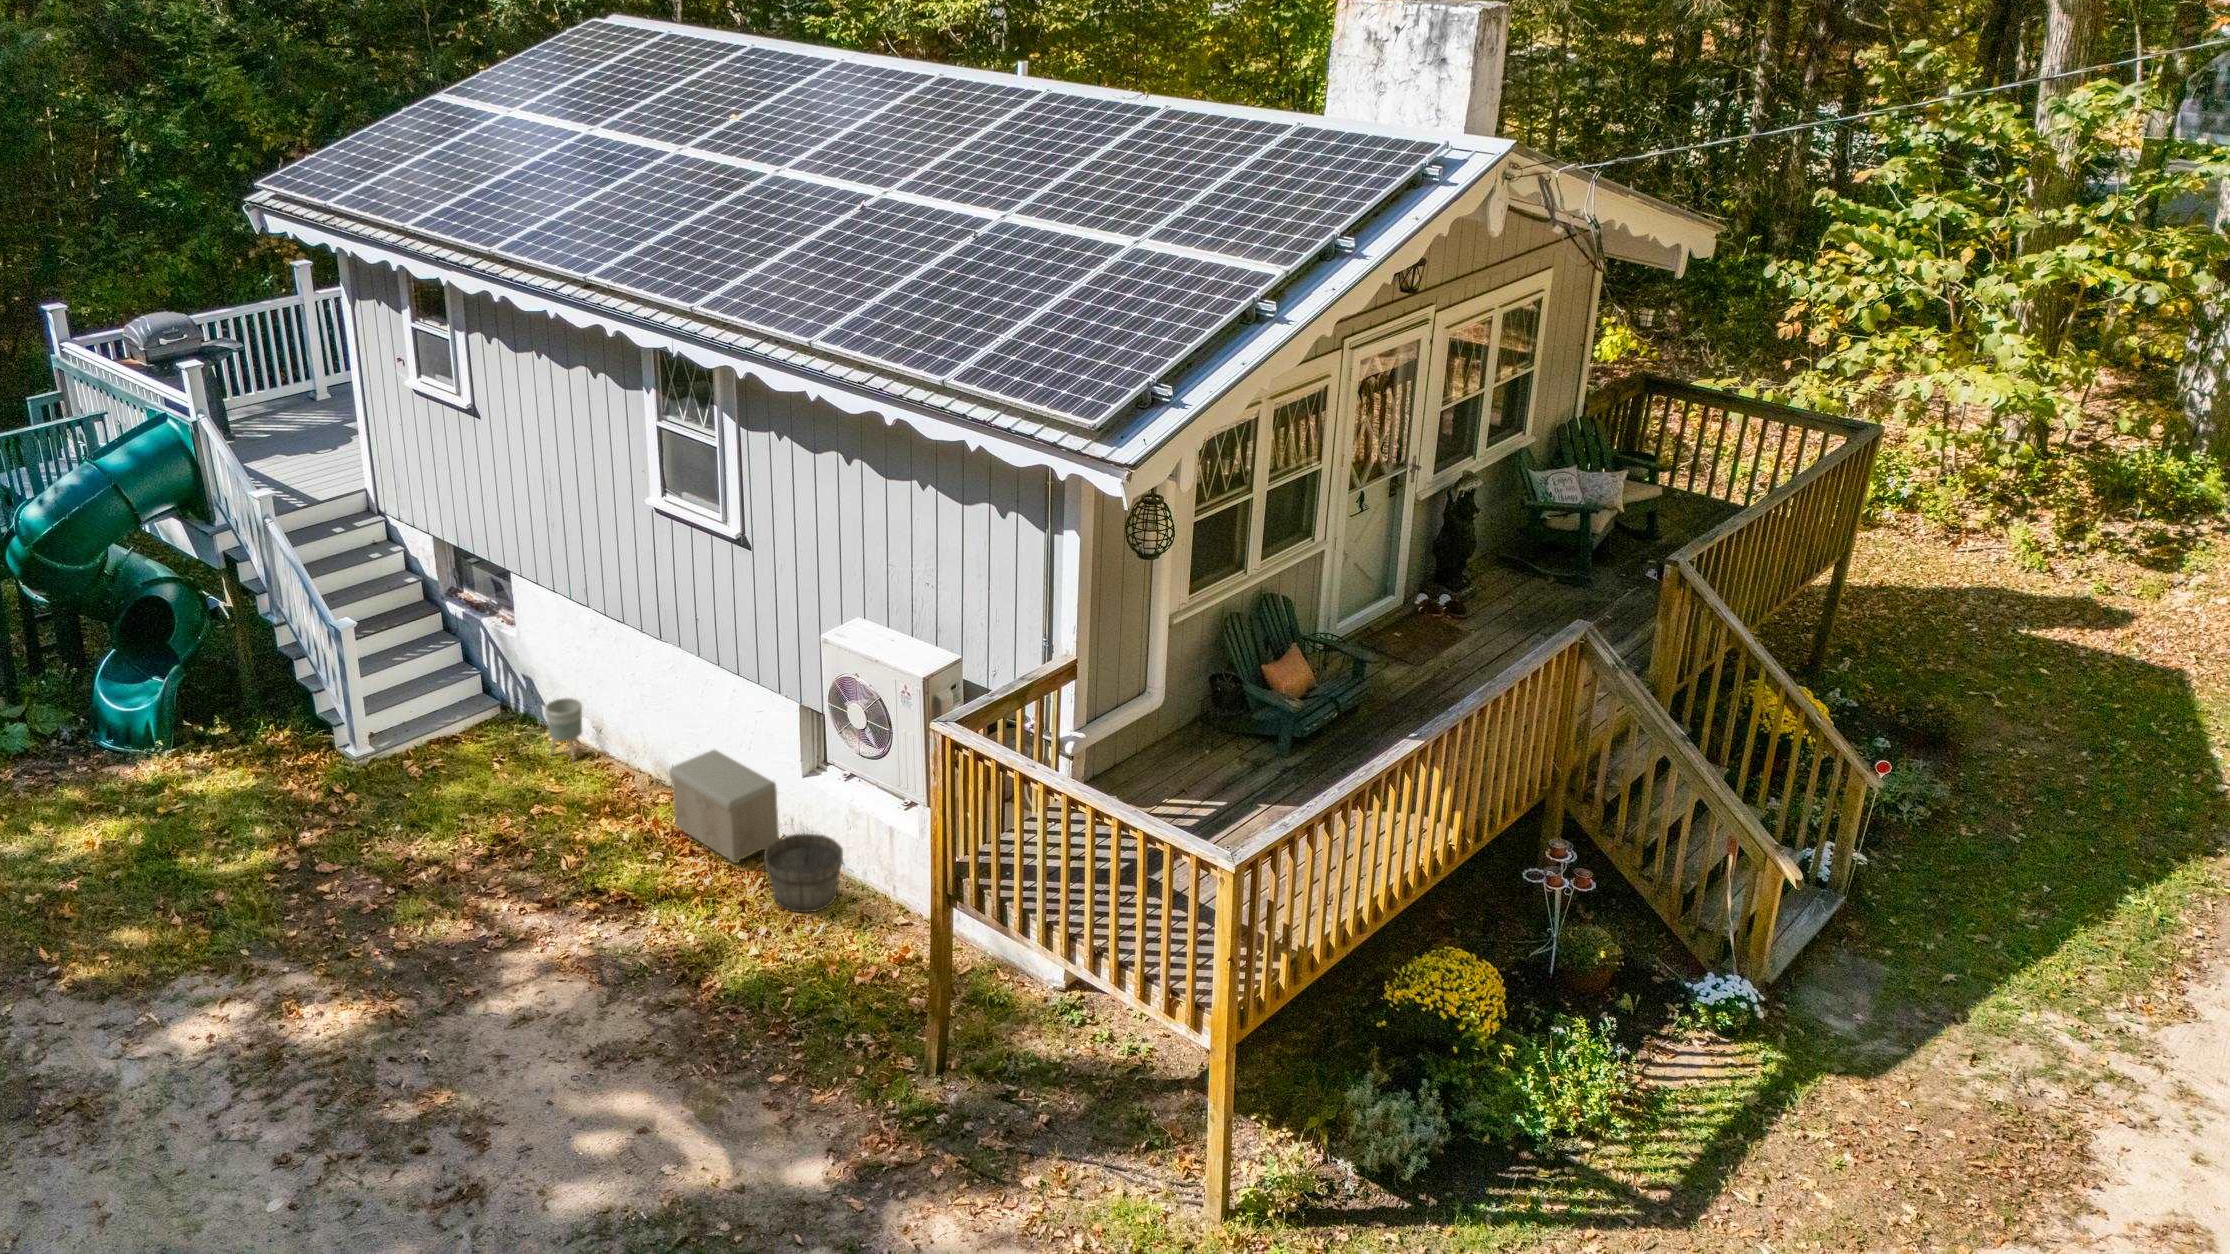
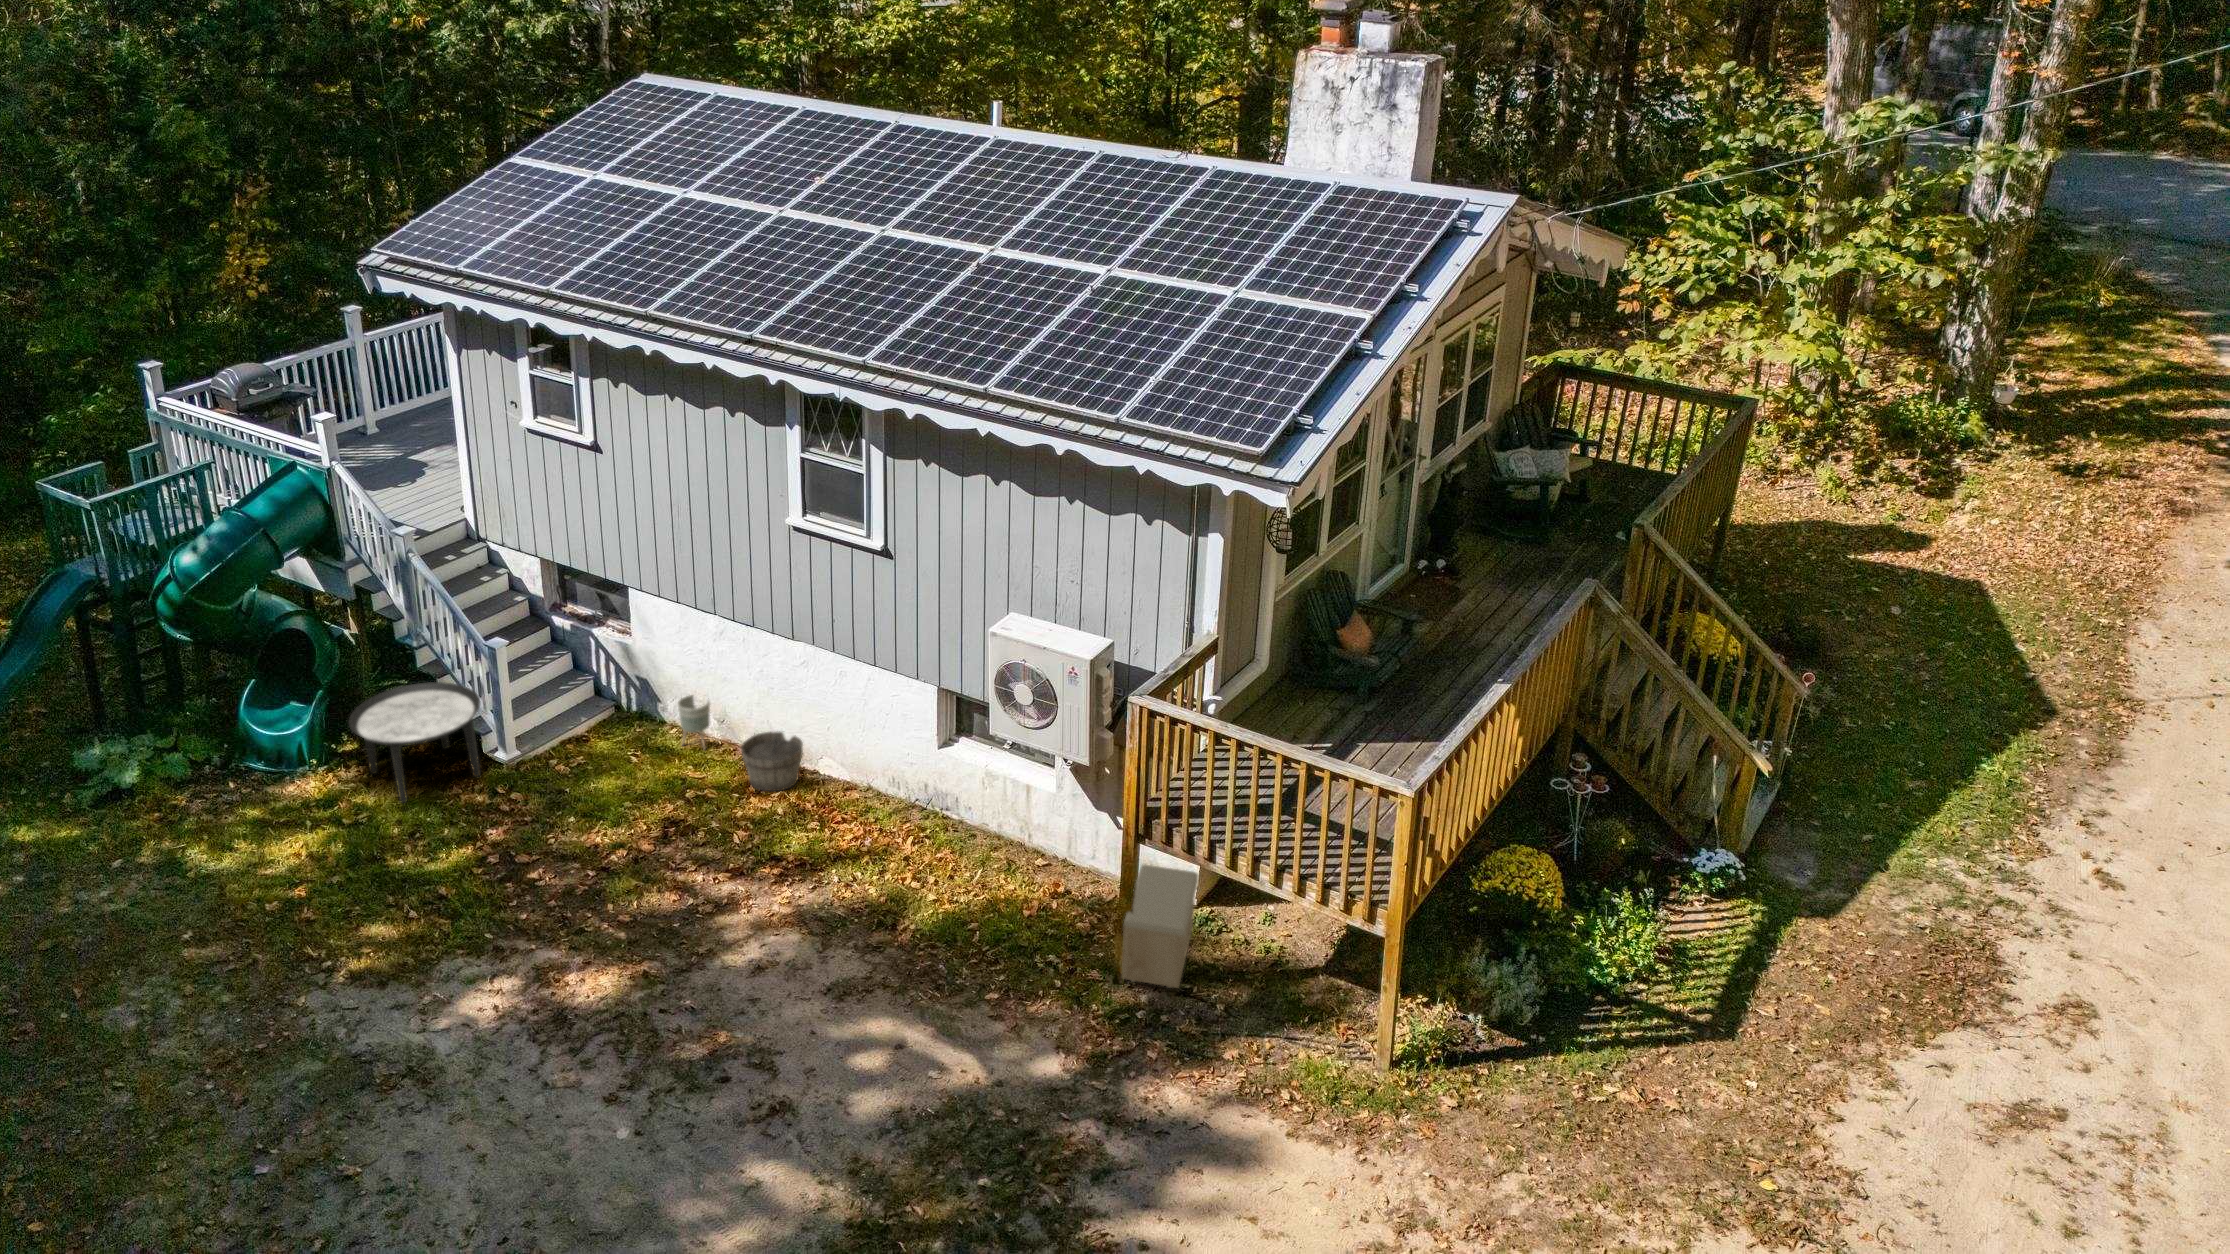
round table: none [175,664,326,795] -> present [349,682,481,803]
storage bench: present [669,750,779,863] -> present [1122,864,1198,988]
wooden bucket: present [764,834,844,912] -> present [741,731,803,791]

